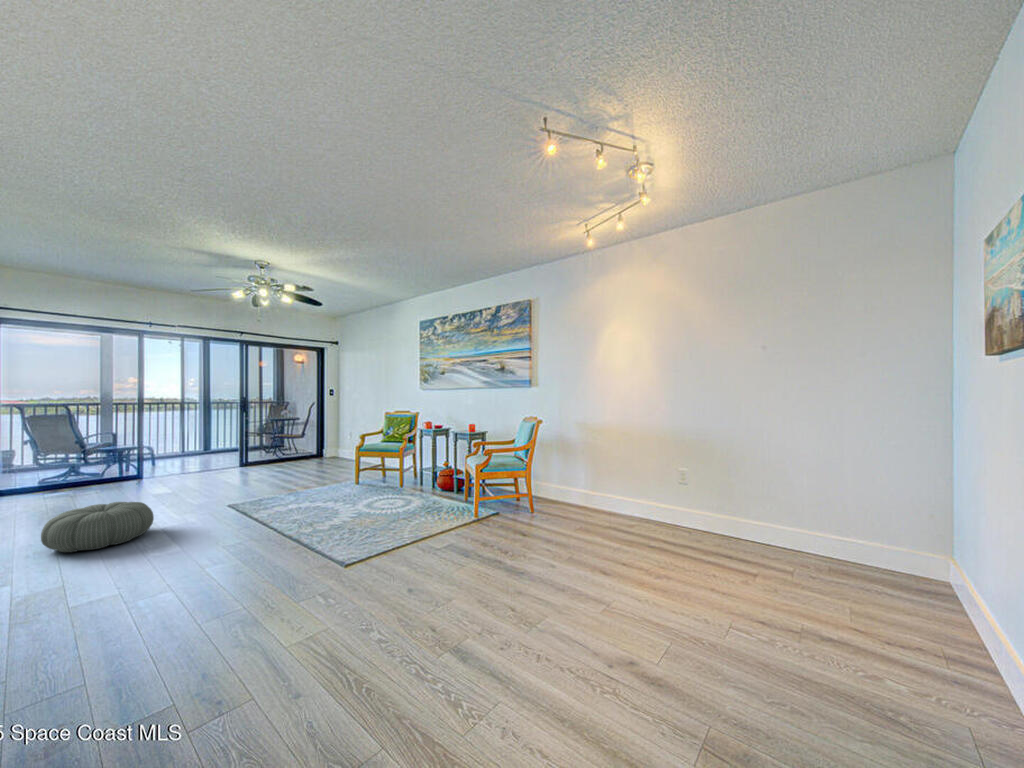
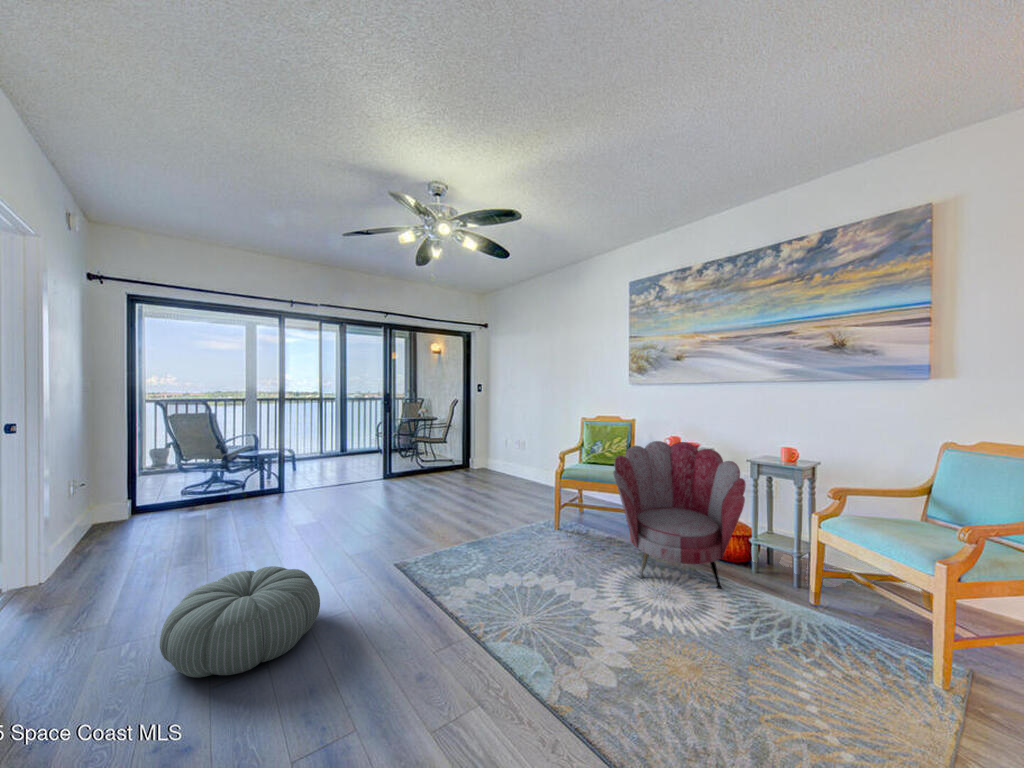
armchair: none [369,425,445,503] -> present [613,441,746,589]

